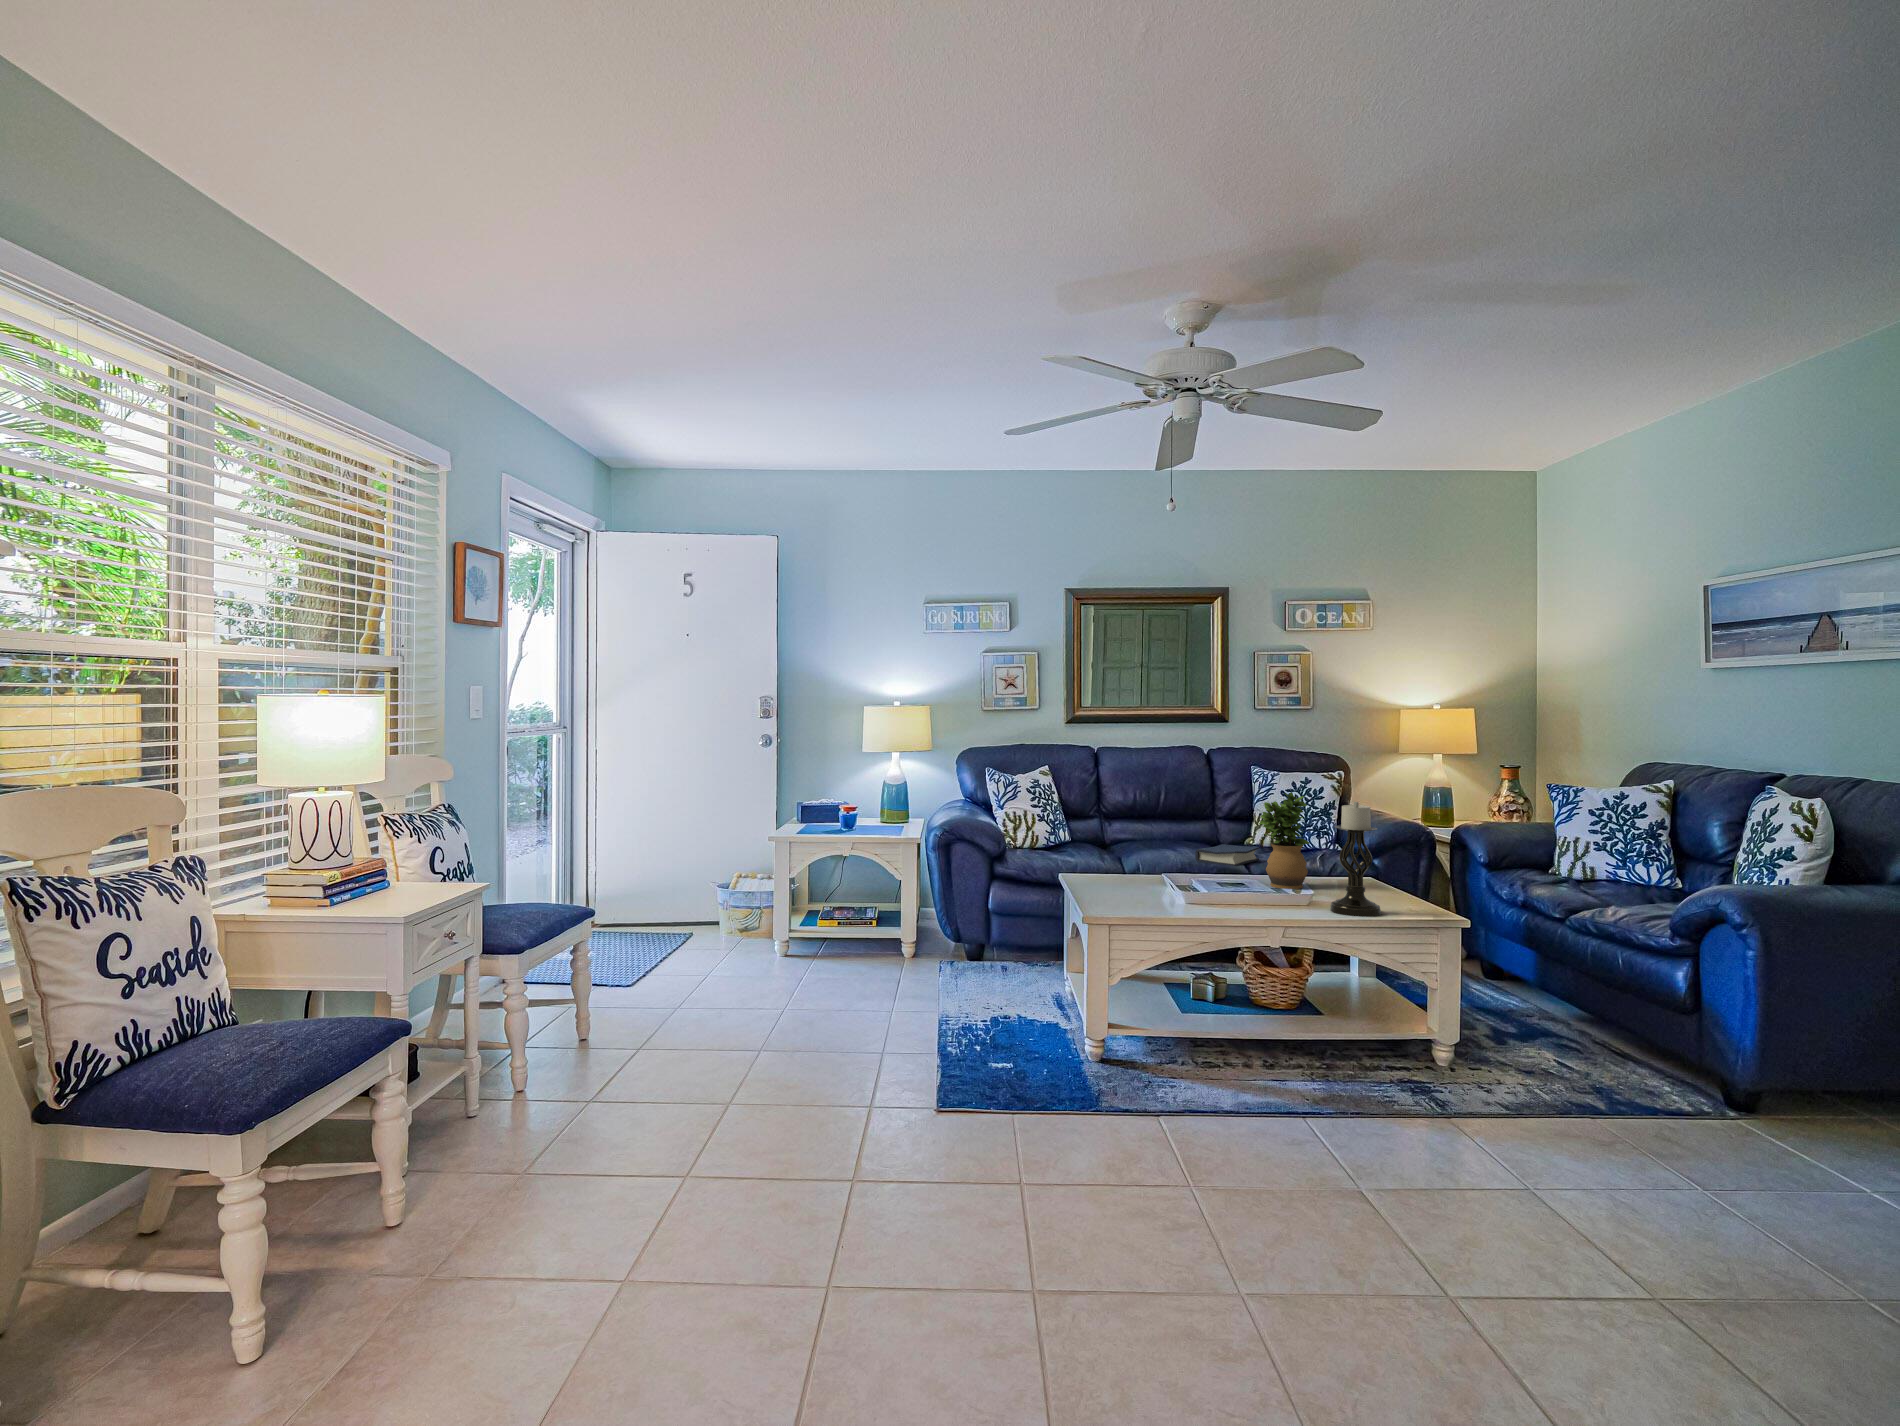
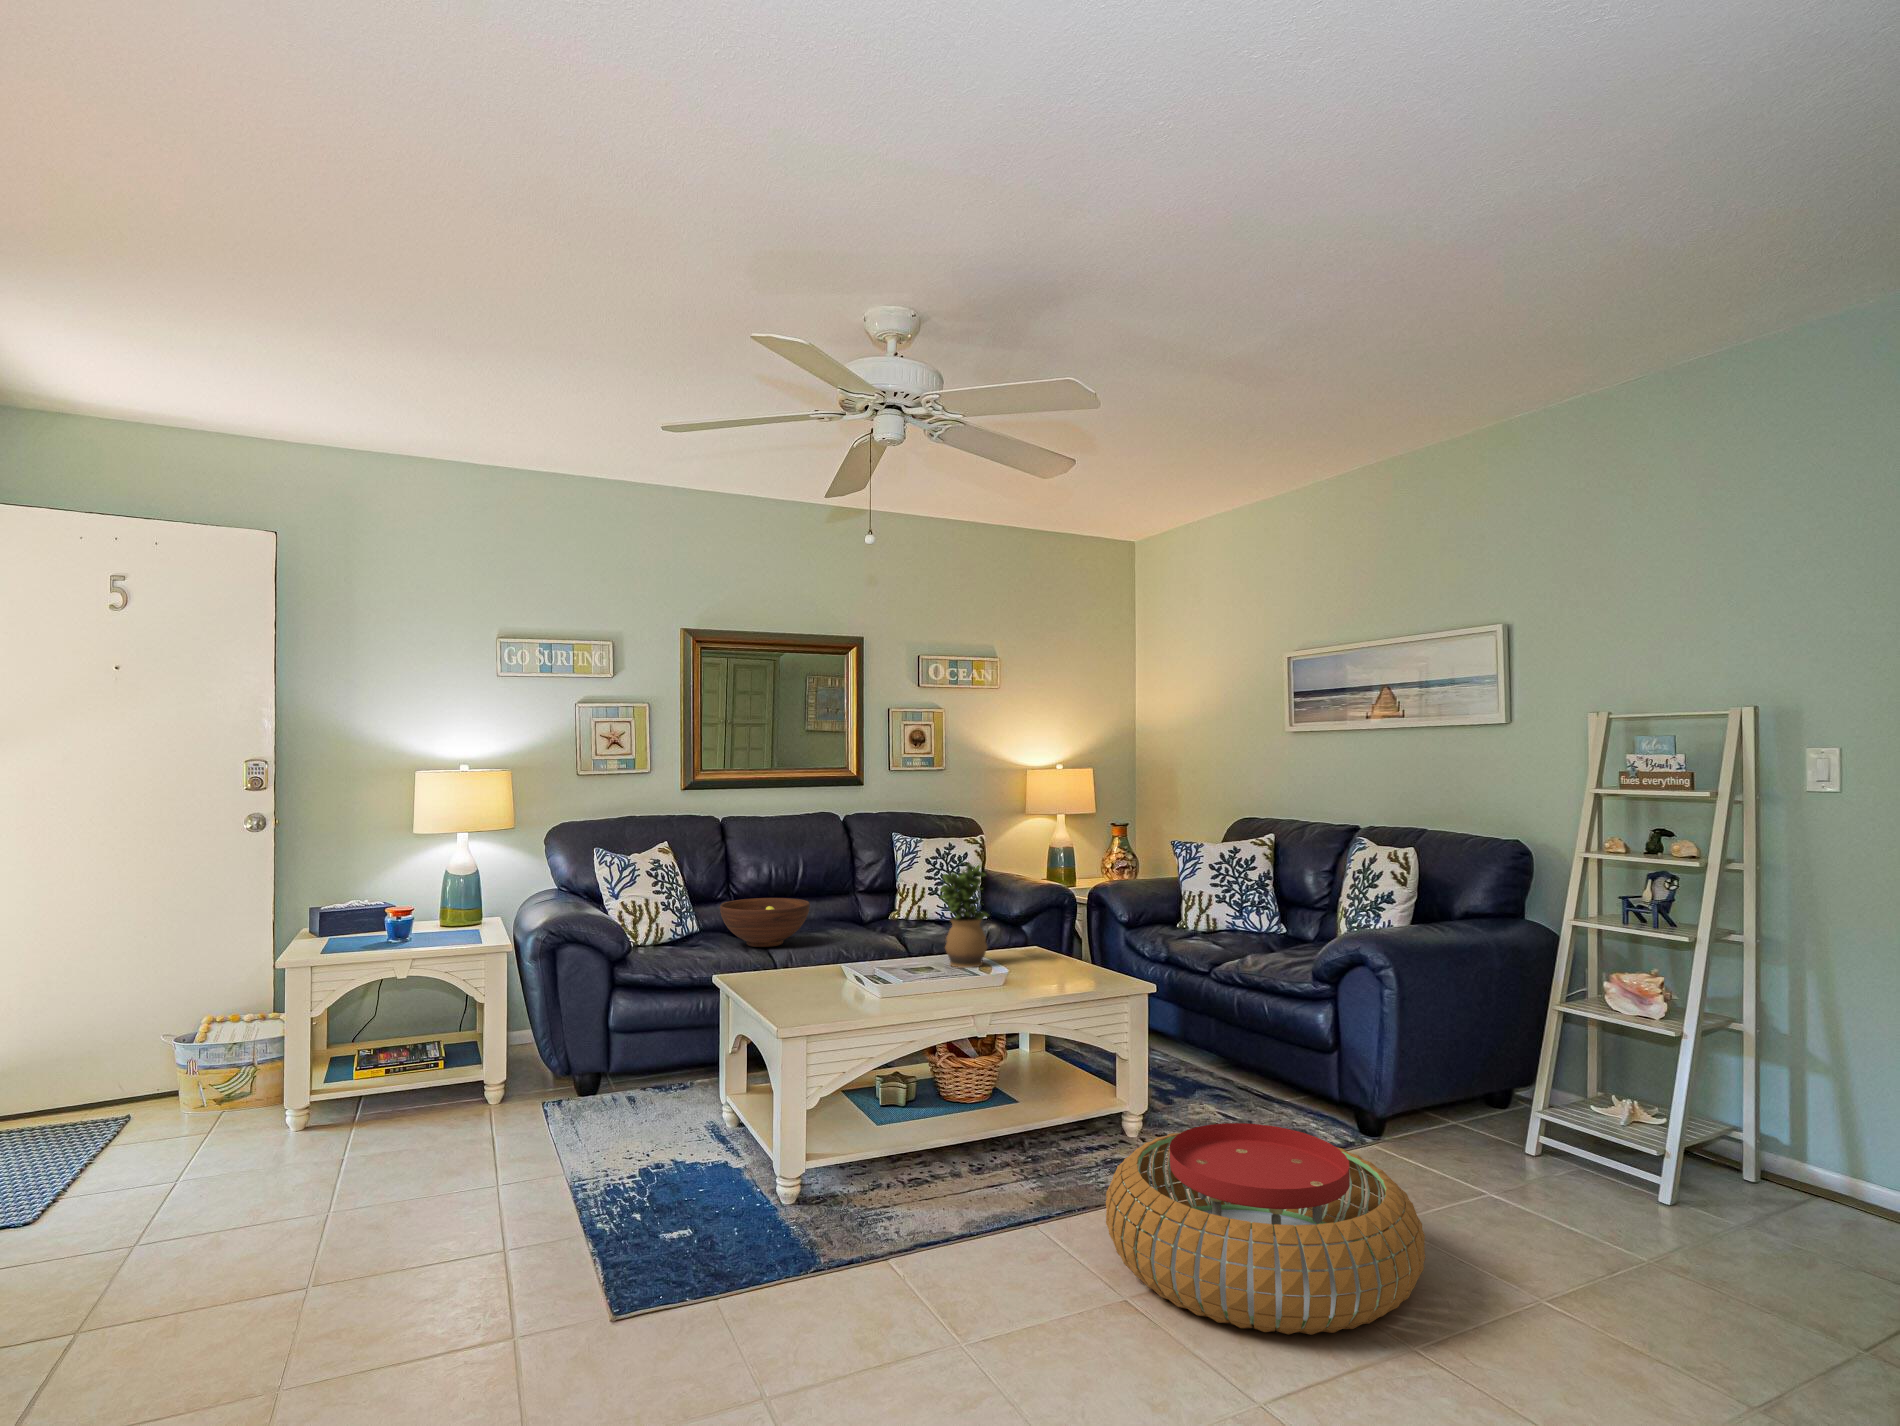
candle holder: present [1330,802,1381,917] -> none [1031,870,1081,993]
fruit bowl: none [1084,817,1161,858] -> present [720,898,810,947]
hardback book: present [1195,844,1259,866] -> none [850,922,914,947]
pouf: none [1355,1054,1708,1266] -> present [1106,1123,1425,1335]

